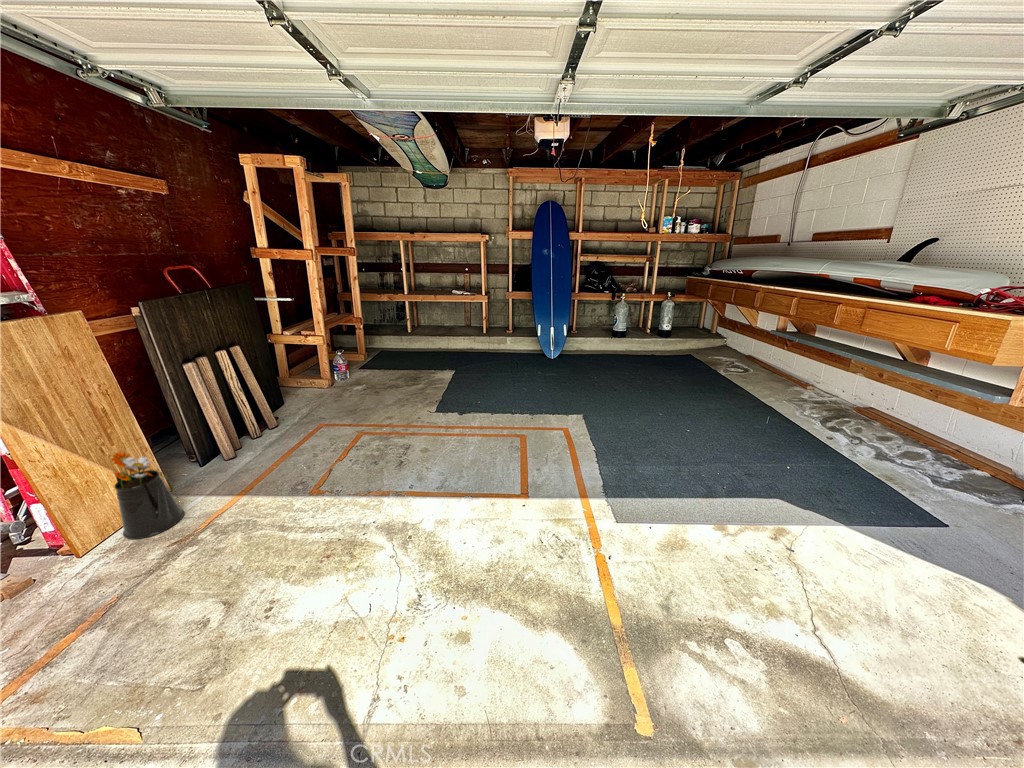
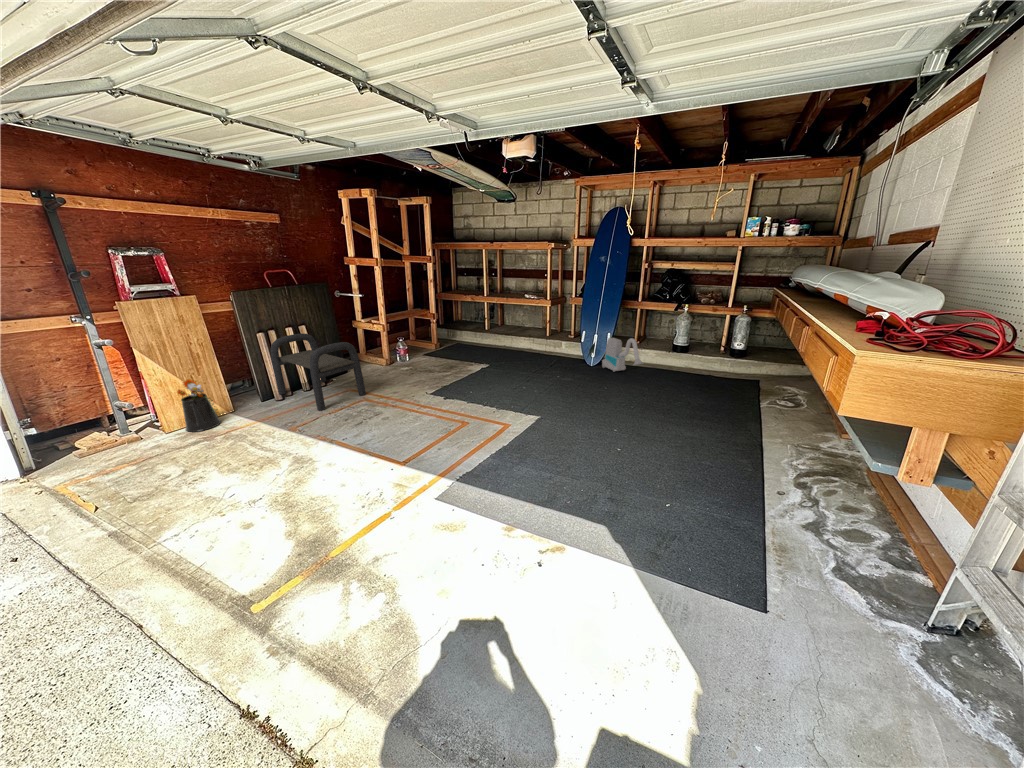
vacuum cleaner: none [563,324,611,358] -> present [602,338,643,372]
bench: none [205,357,361,456] -> present [270,333,366,410]

